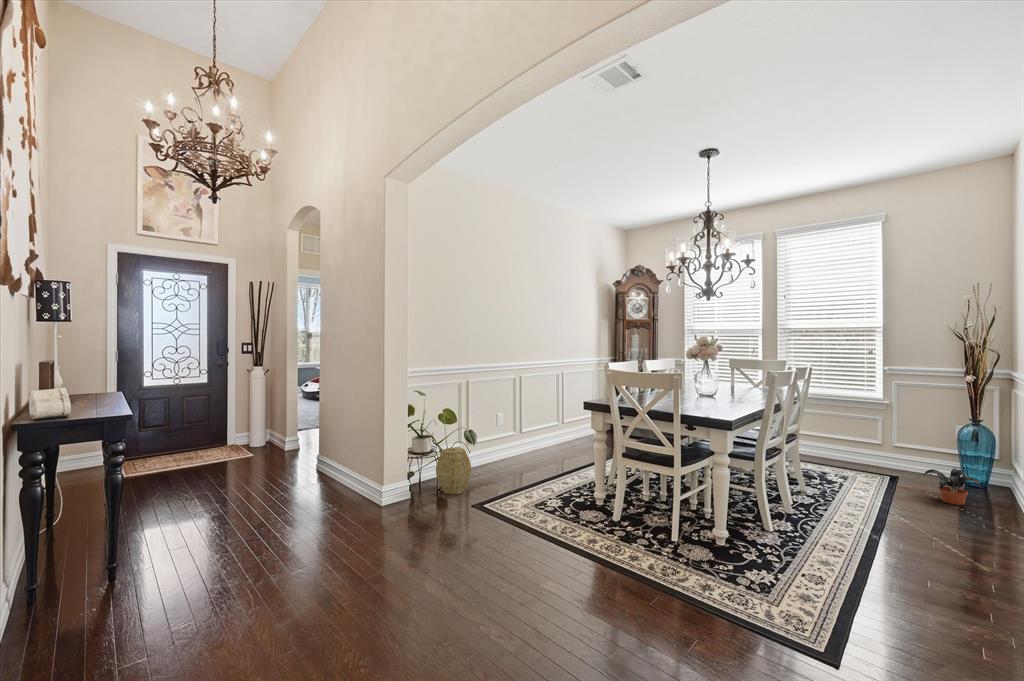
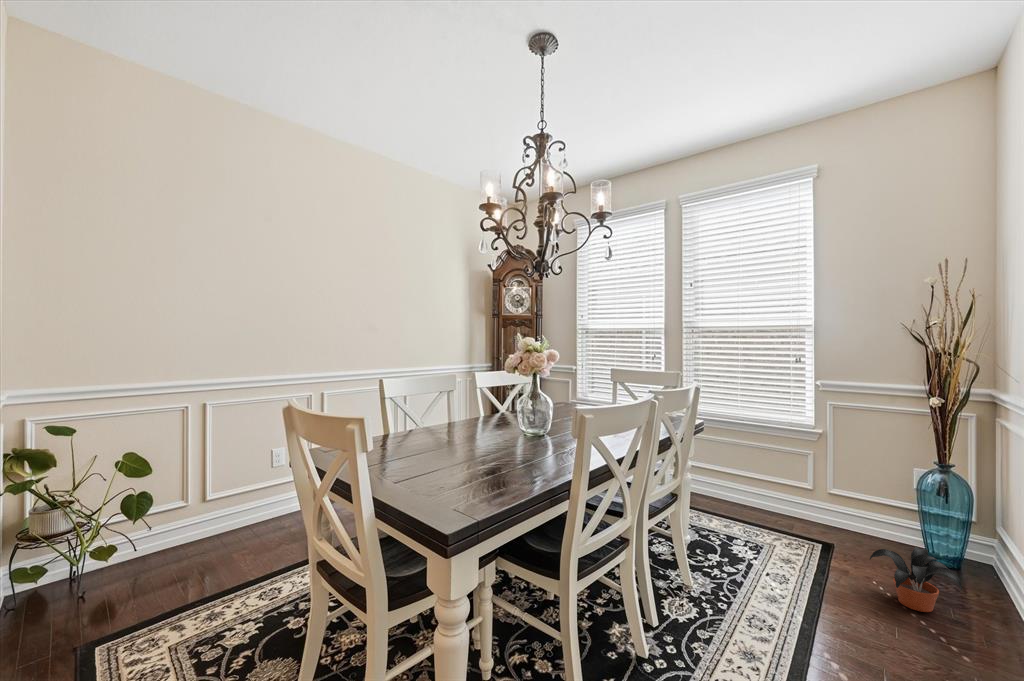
woven basket: present [436,448,471,494] -> none [33,526,120,618]

